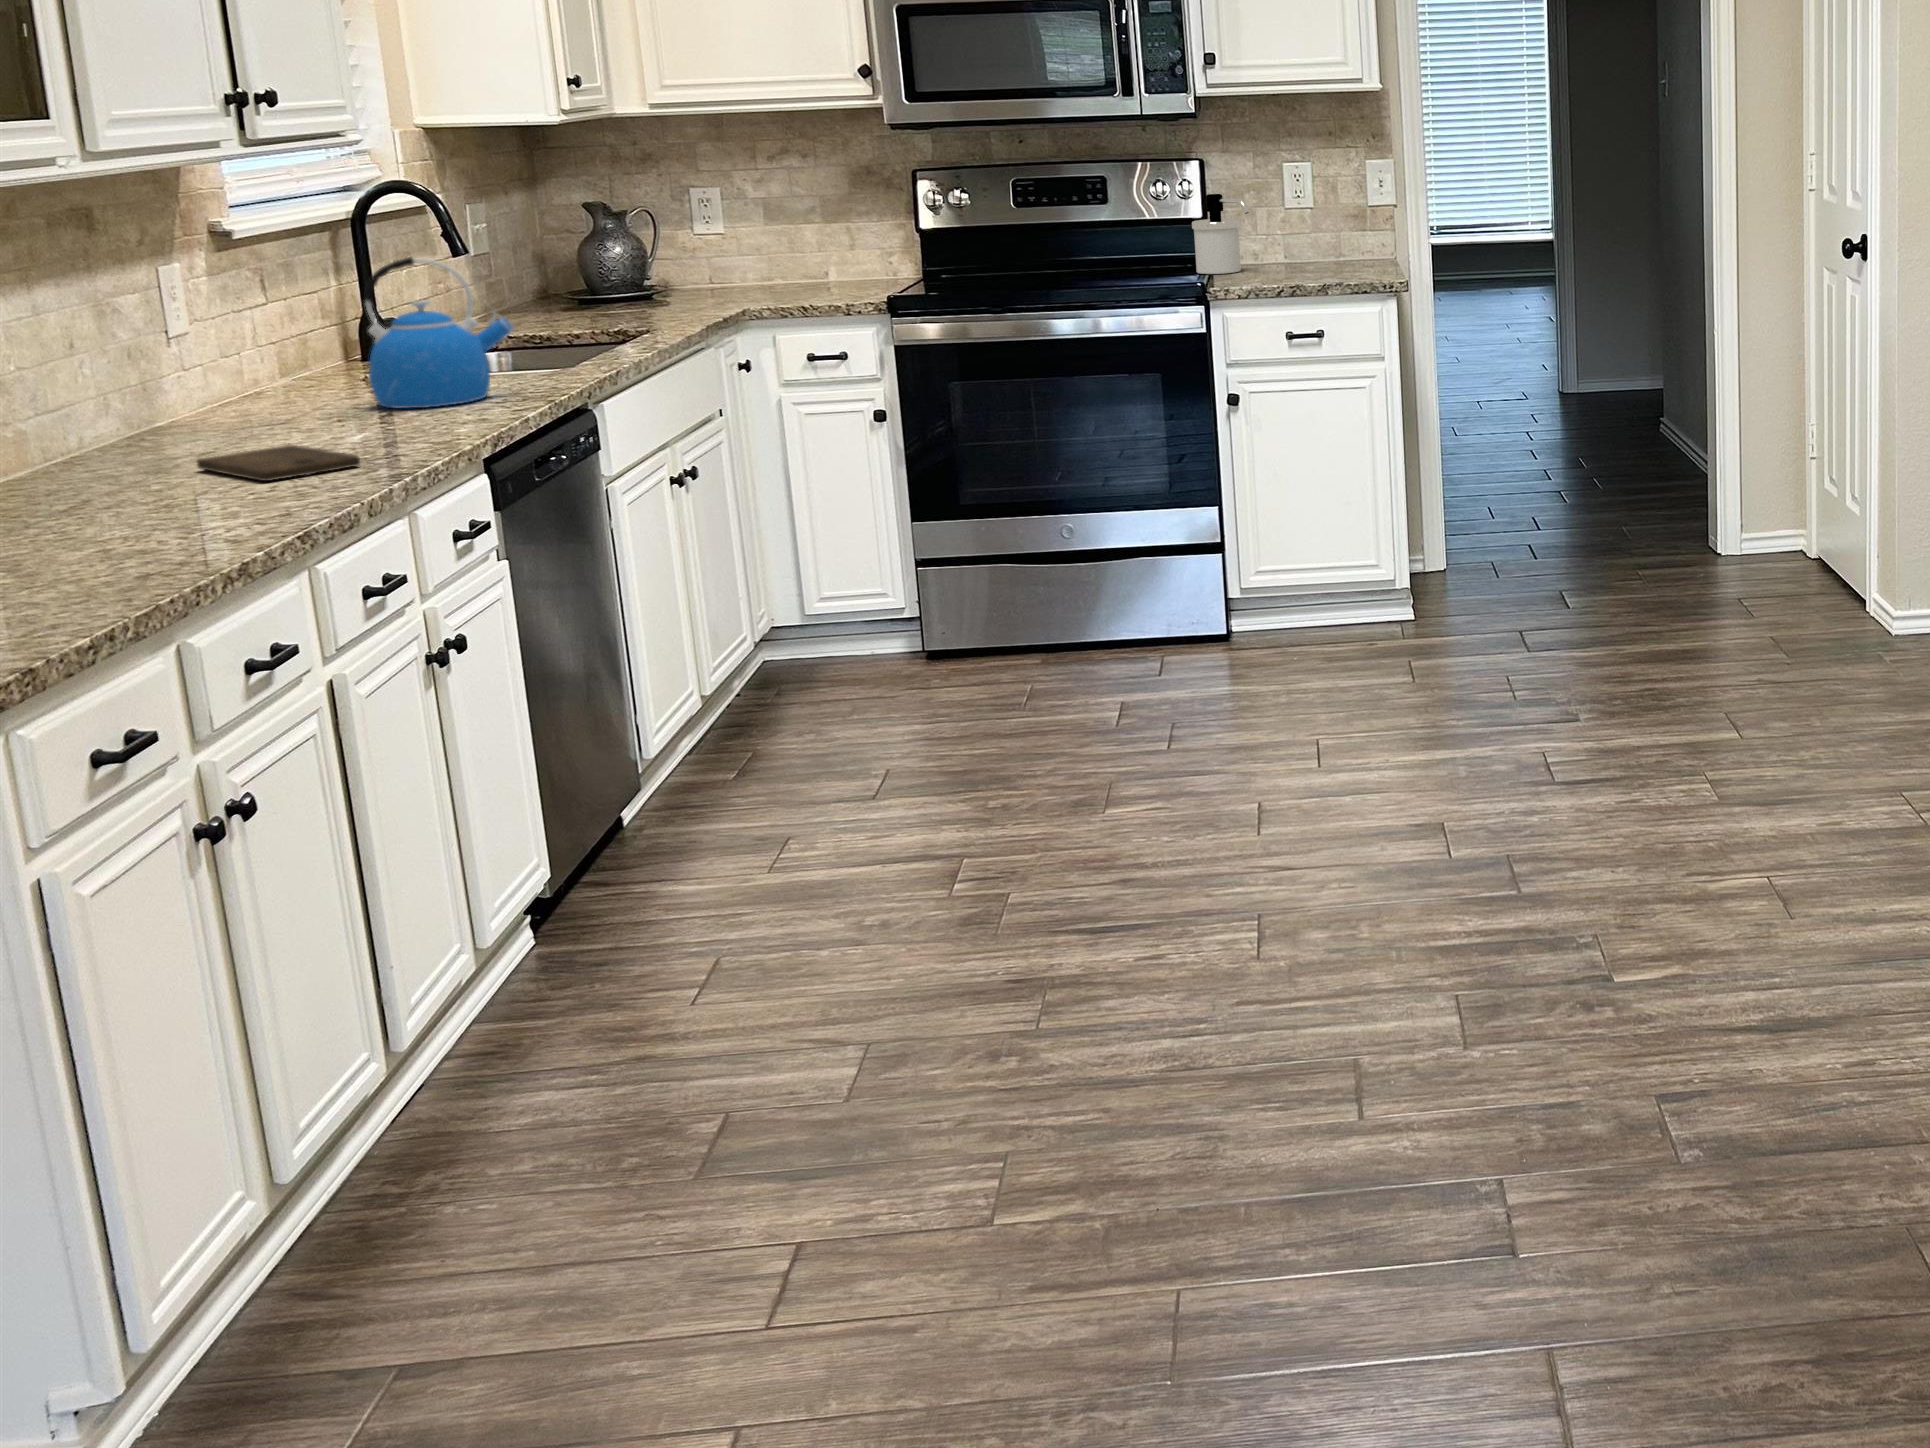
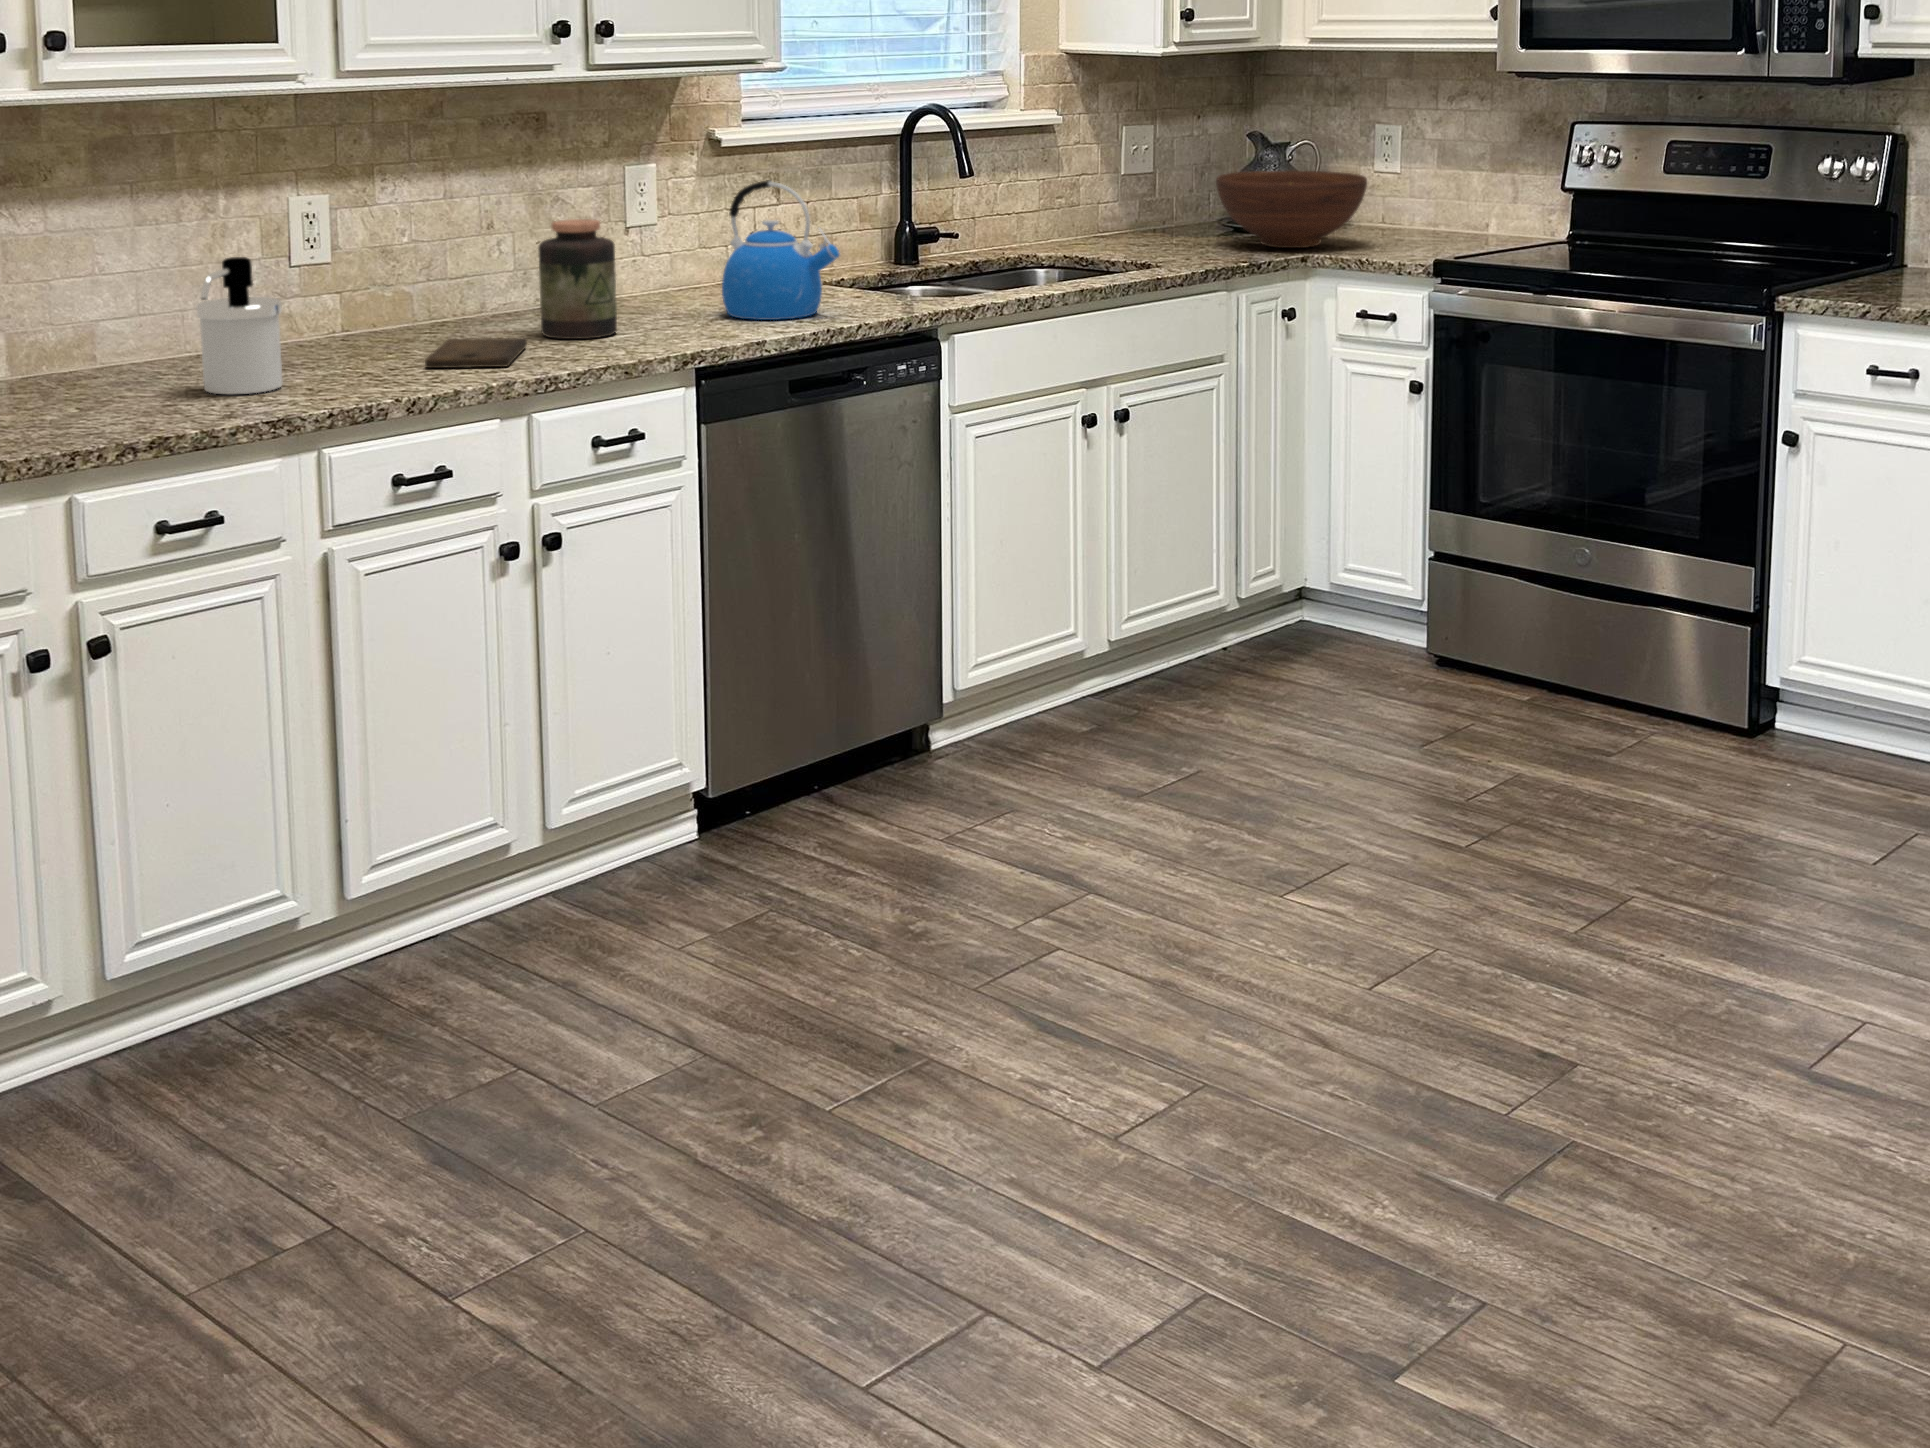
soap dispenser: present [1192,194,1249,274] -> present [196,257,282,394]
fruit bowl: none [613,233,767,308] -> present [1216,171,1367,248]
jar: none [231,310,343,447] -> present [538,219,617,339]

